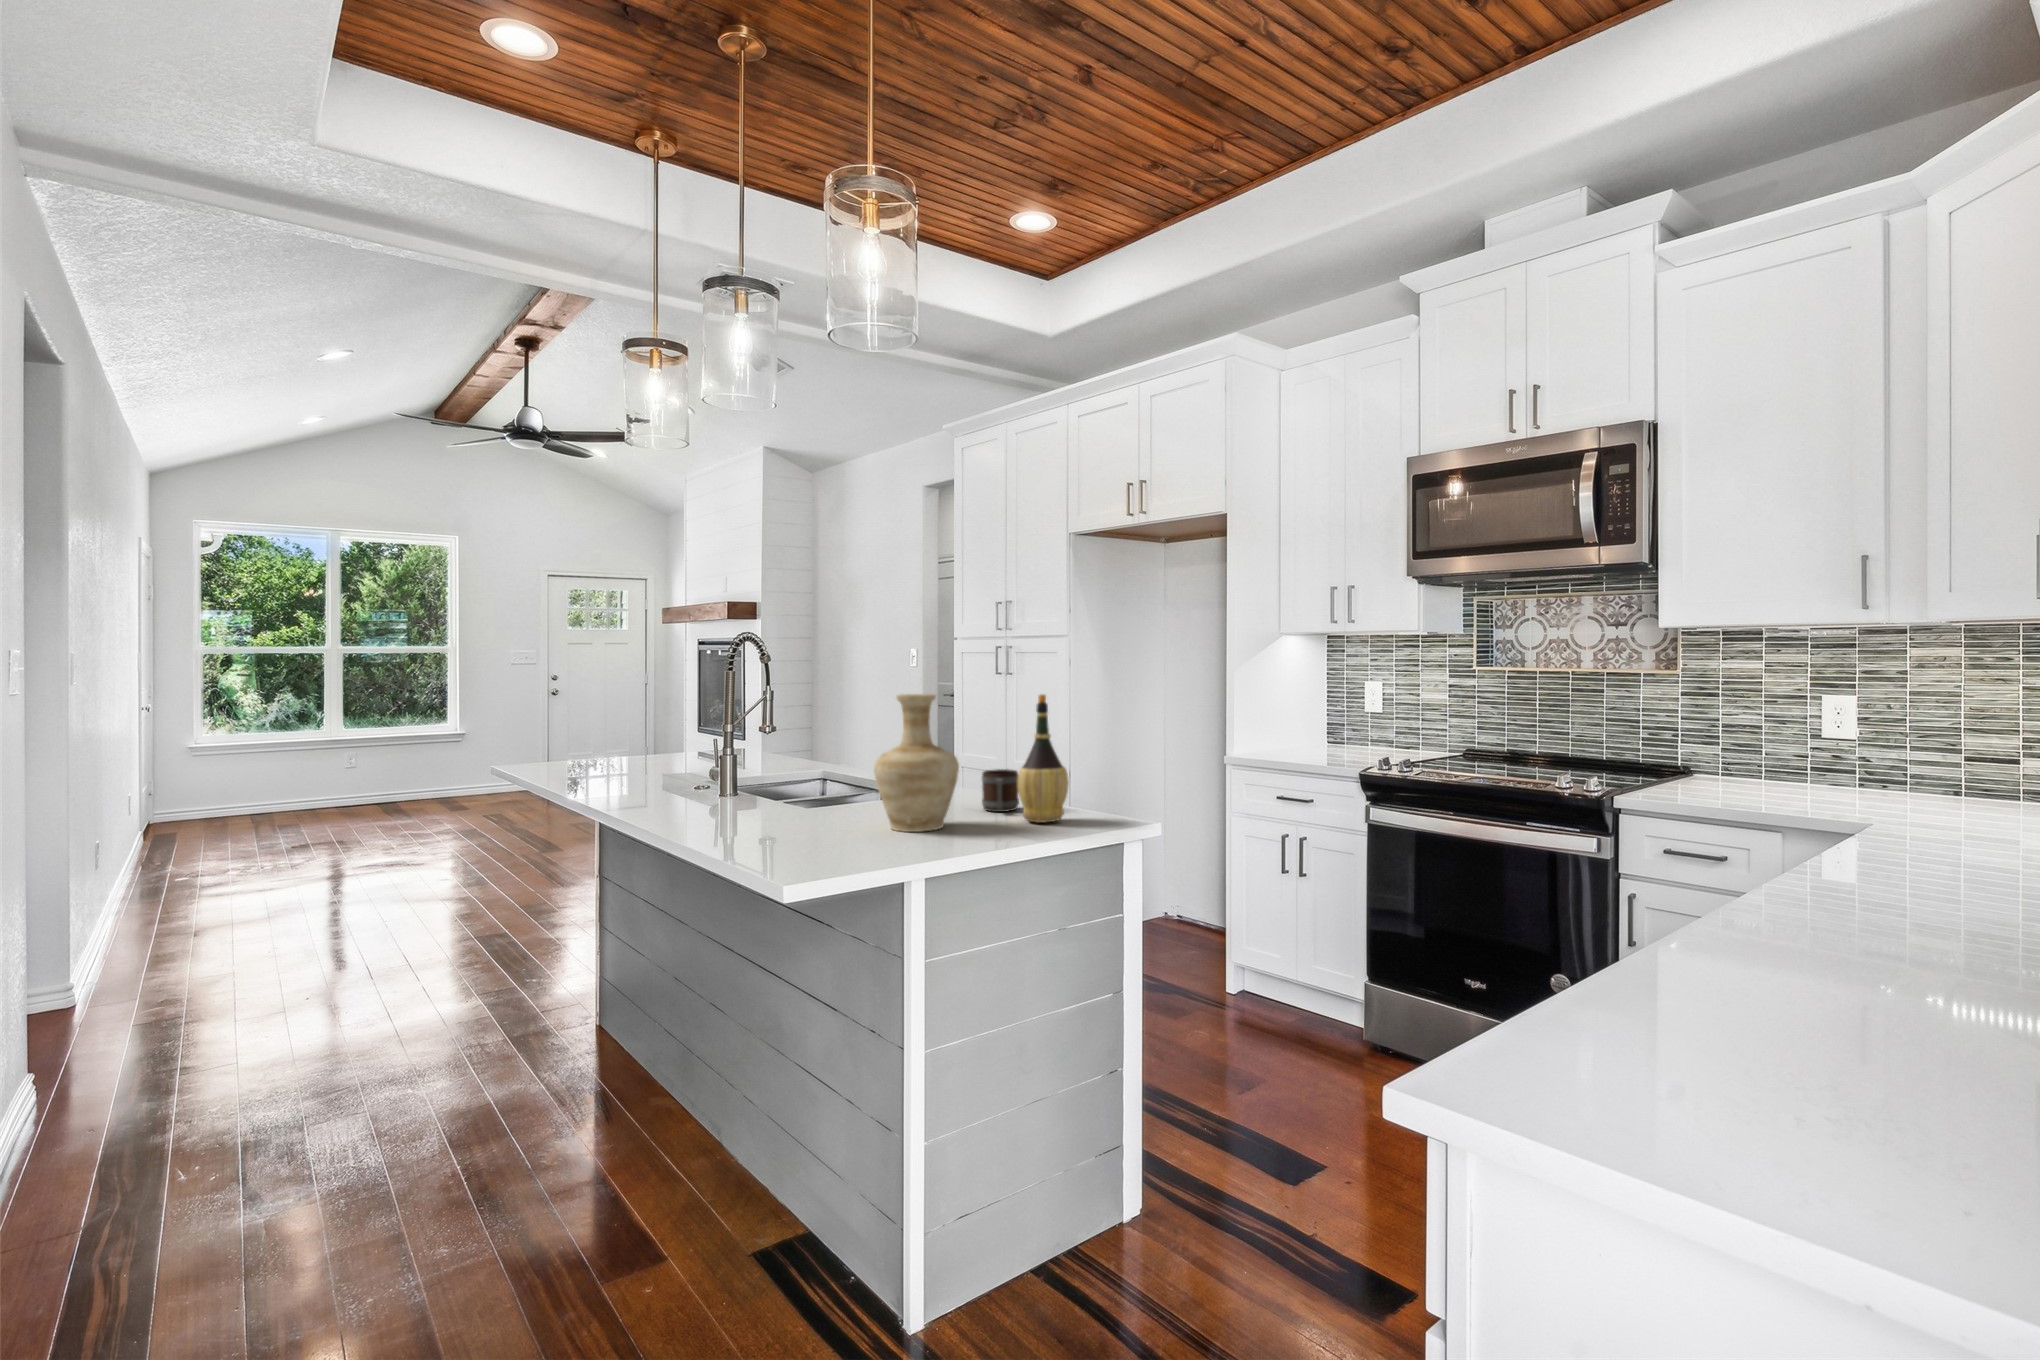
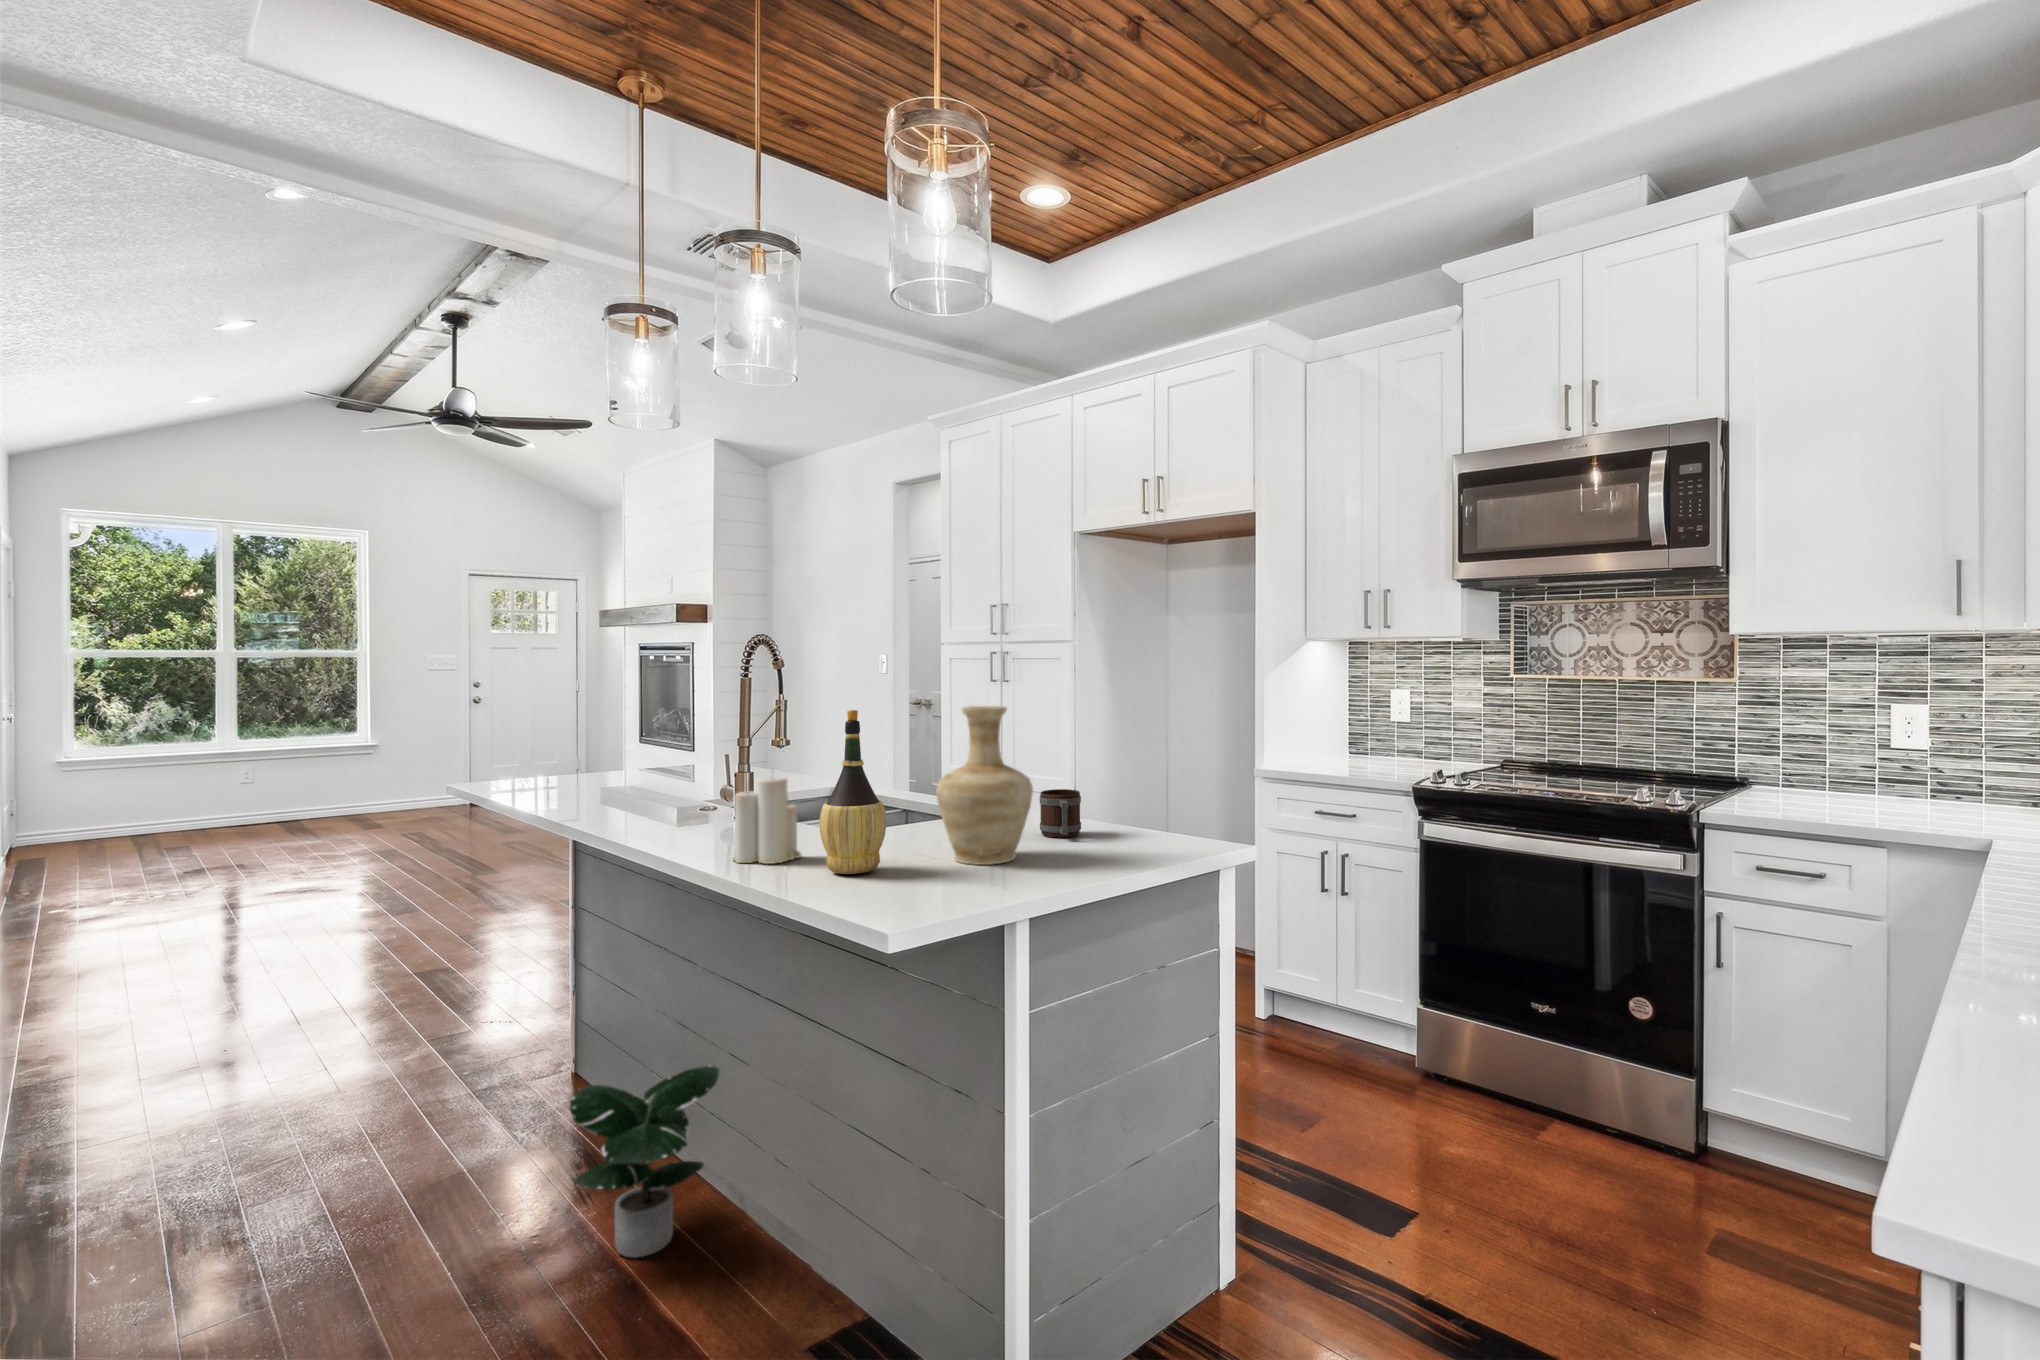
wine bottle: present [1018,694,1069,822] -> present [819,710,886,874]
candle: none [702,747,761,828] -> present [733,777,801,864]
potted plant: none [579,1007,709,1167] -> present [569,1065,719,1257]

